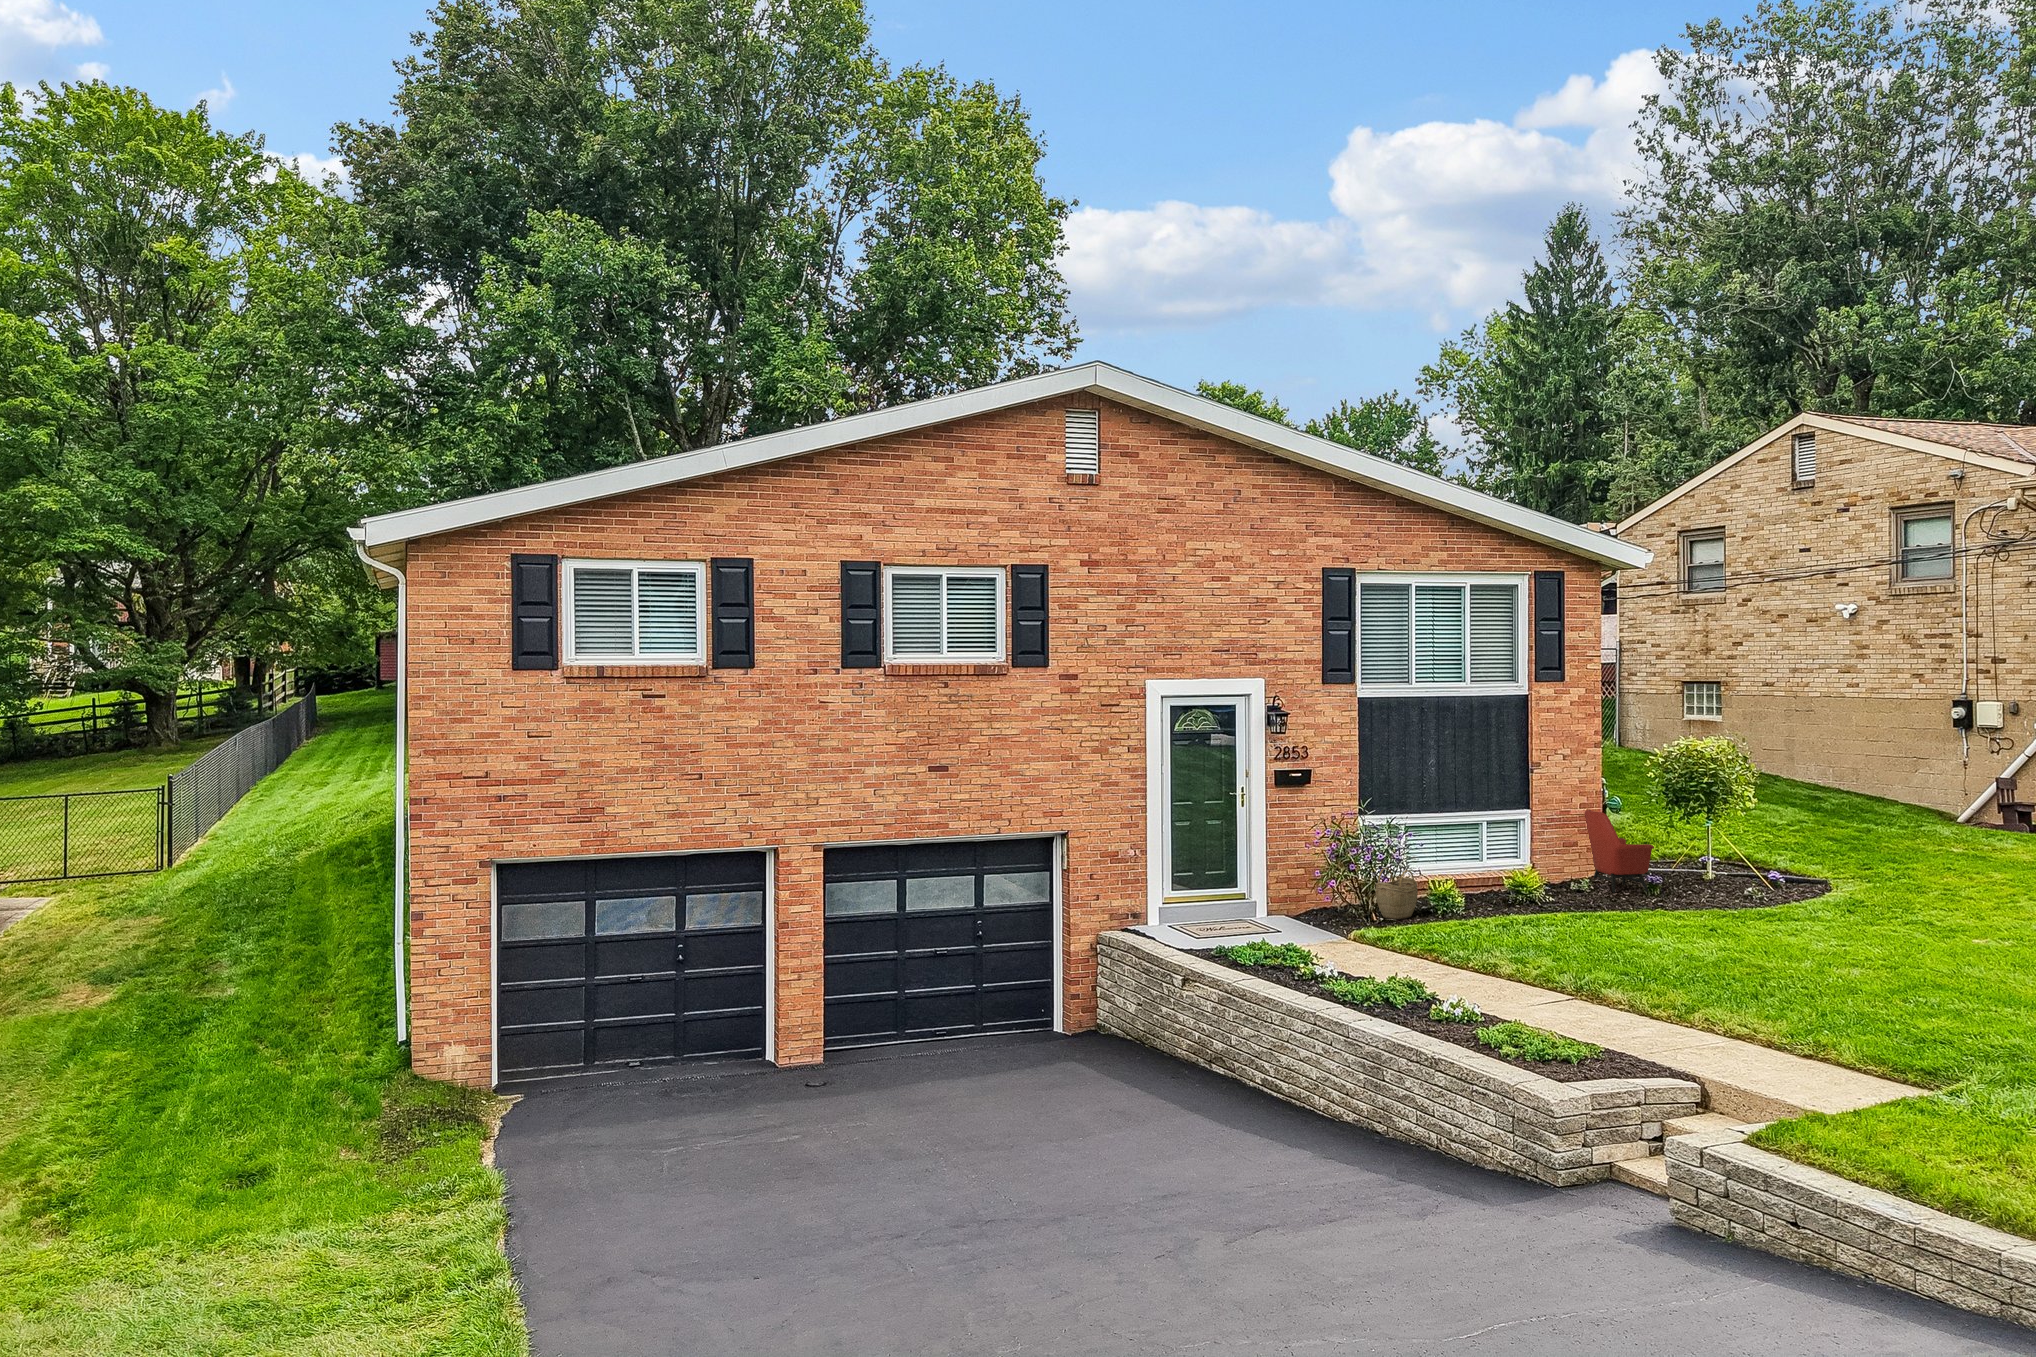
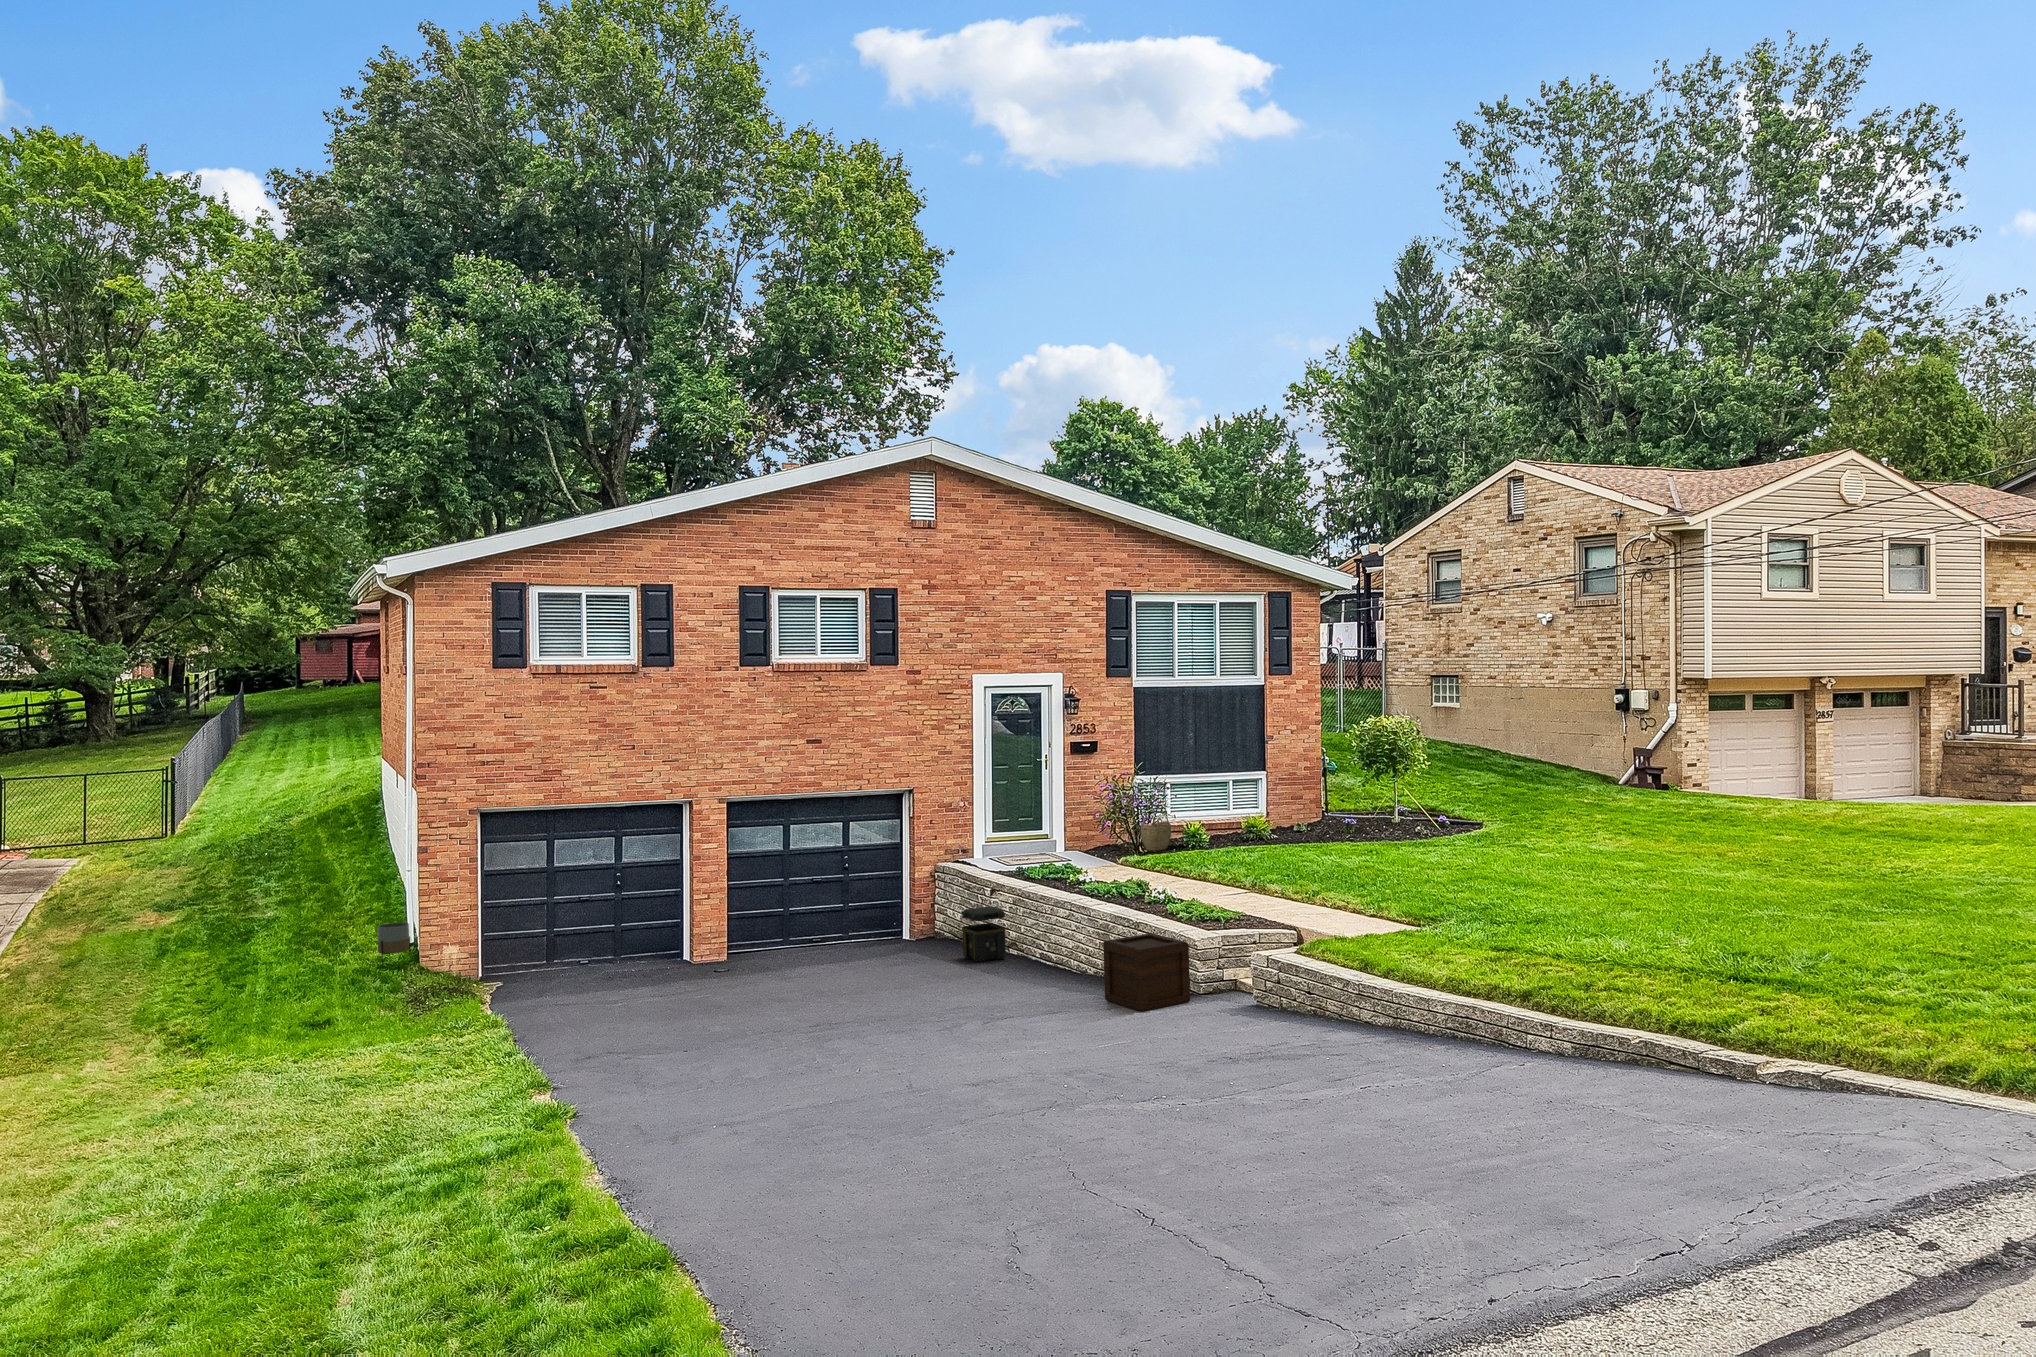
armchair: present [1585,810,1654,893] -> none [1305,772,1351,833]
toolbox: none [1145,1004,1208,1086] -> present [962,907,1006,962]
planter: none [357,1011,401,1075] -> present [377,922,411,968]
wooden crate: none [1399,1084,1547,1226] -> present [1103,933,1190,1012]

